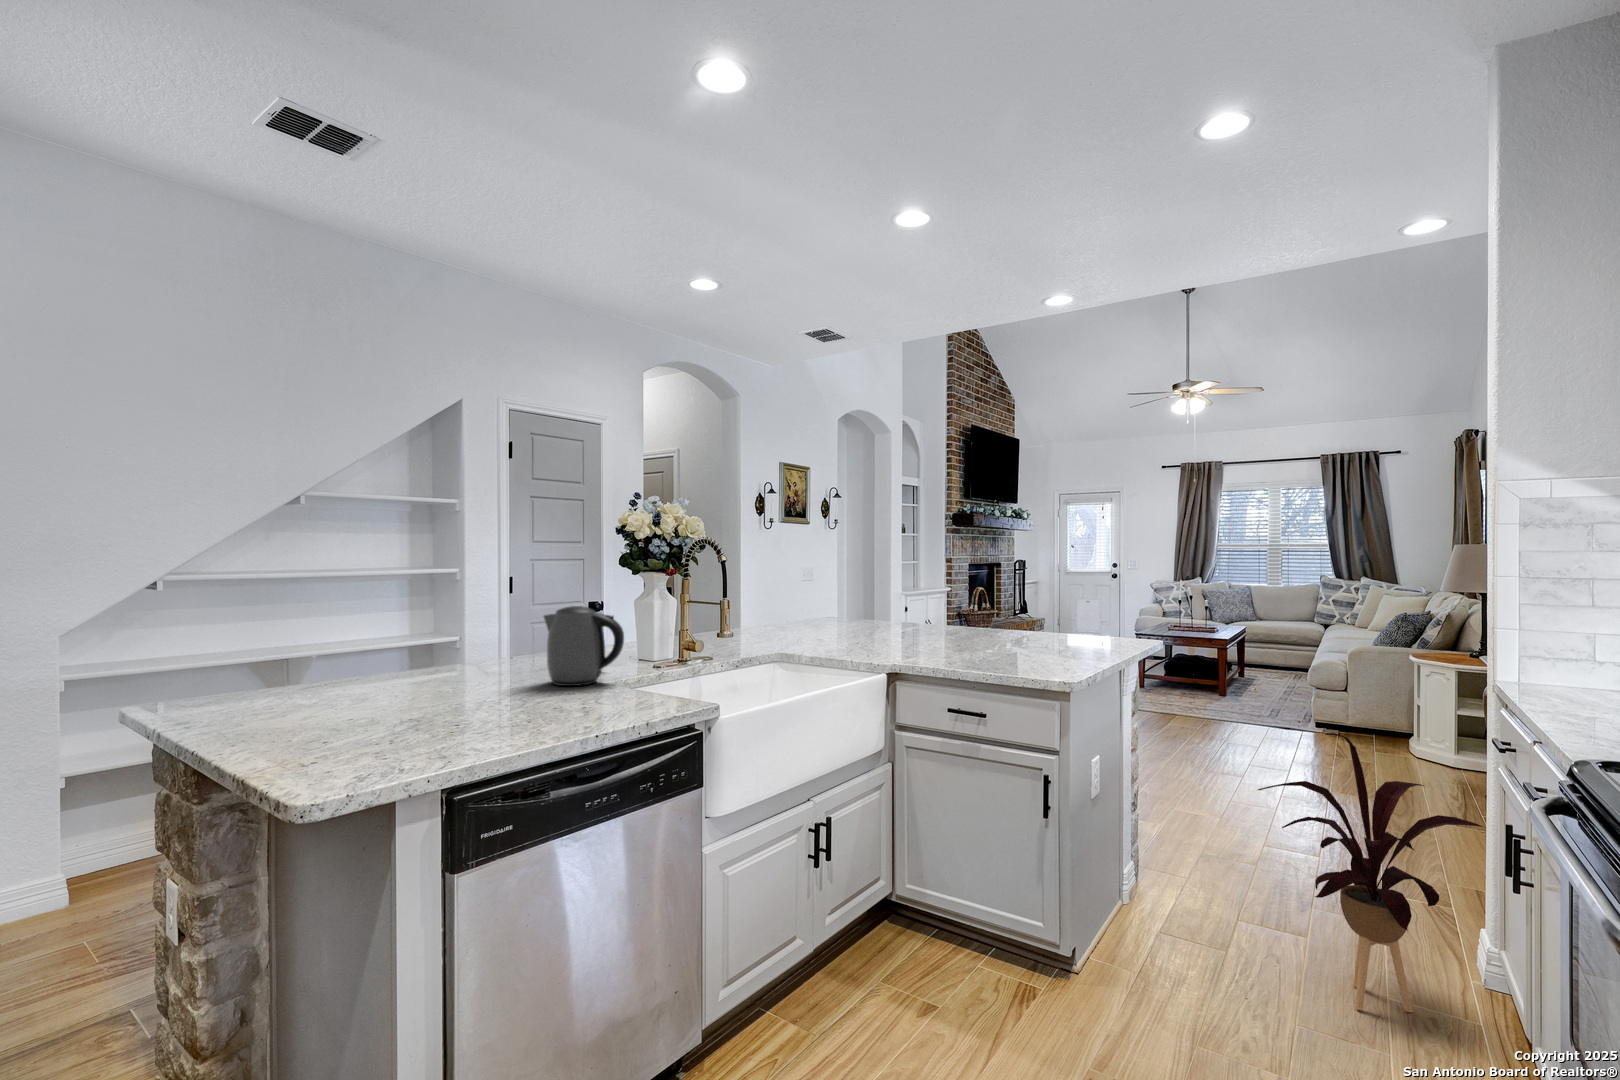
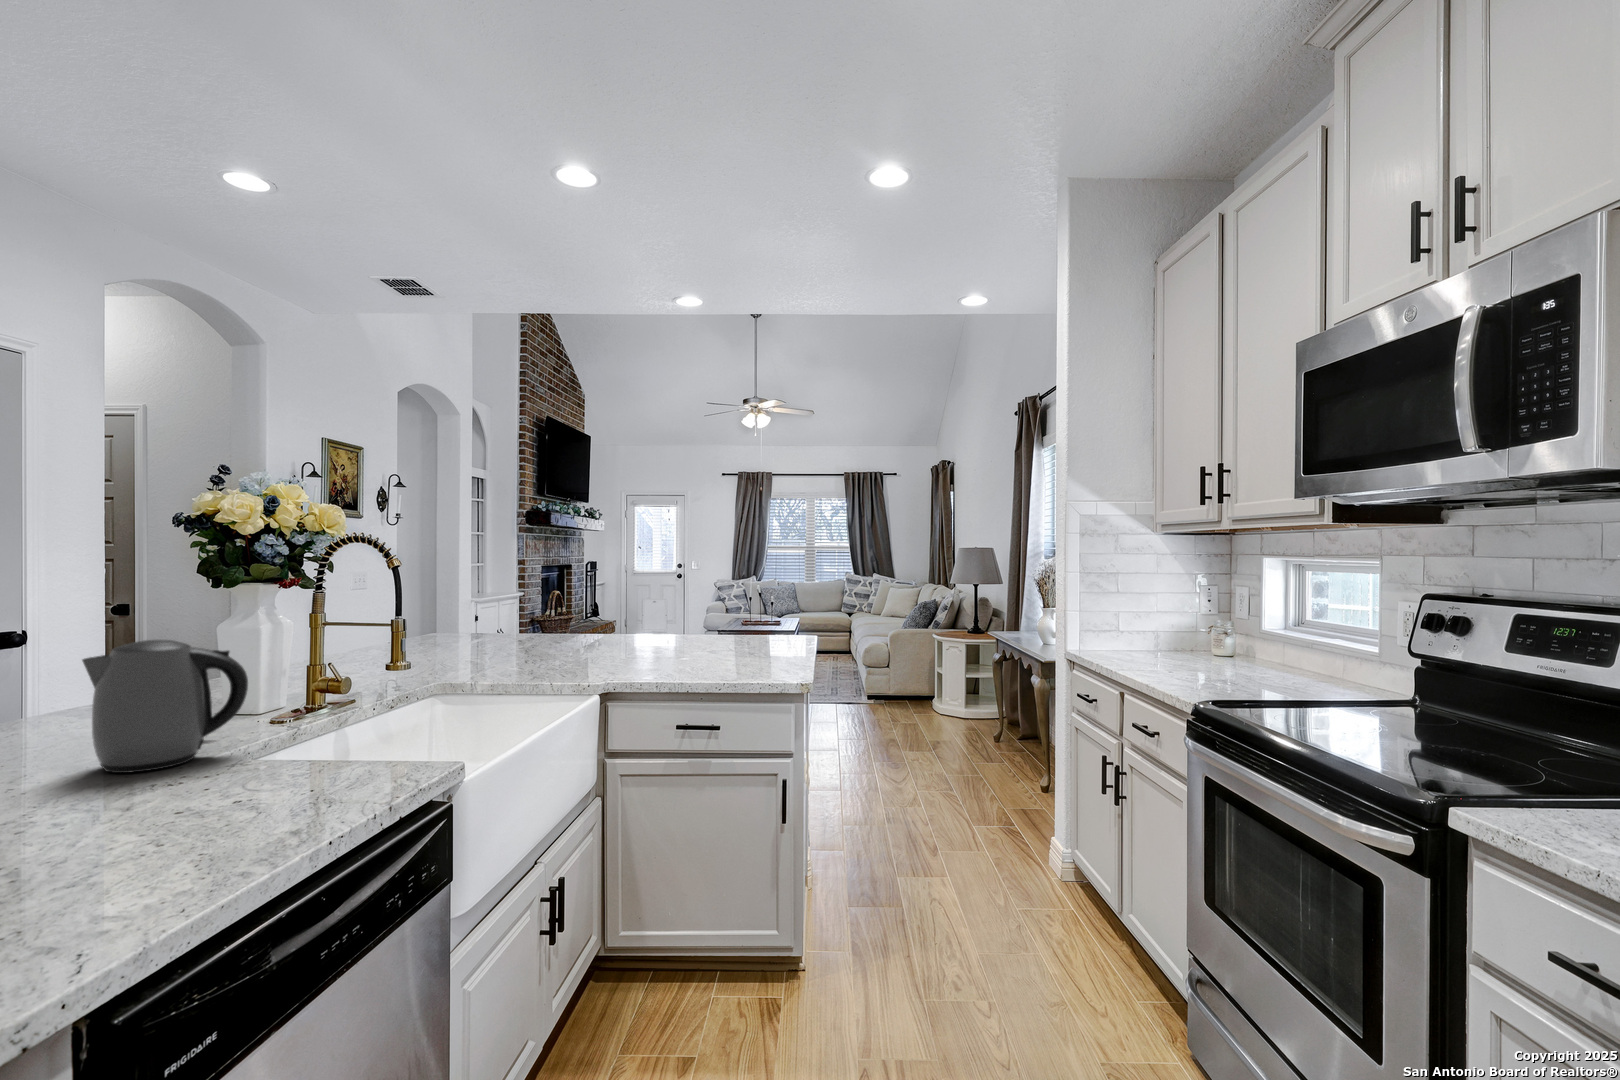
house plant: present [1258,733,1483,1012] -> none [937,702,1083,928]

